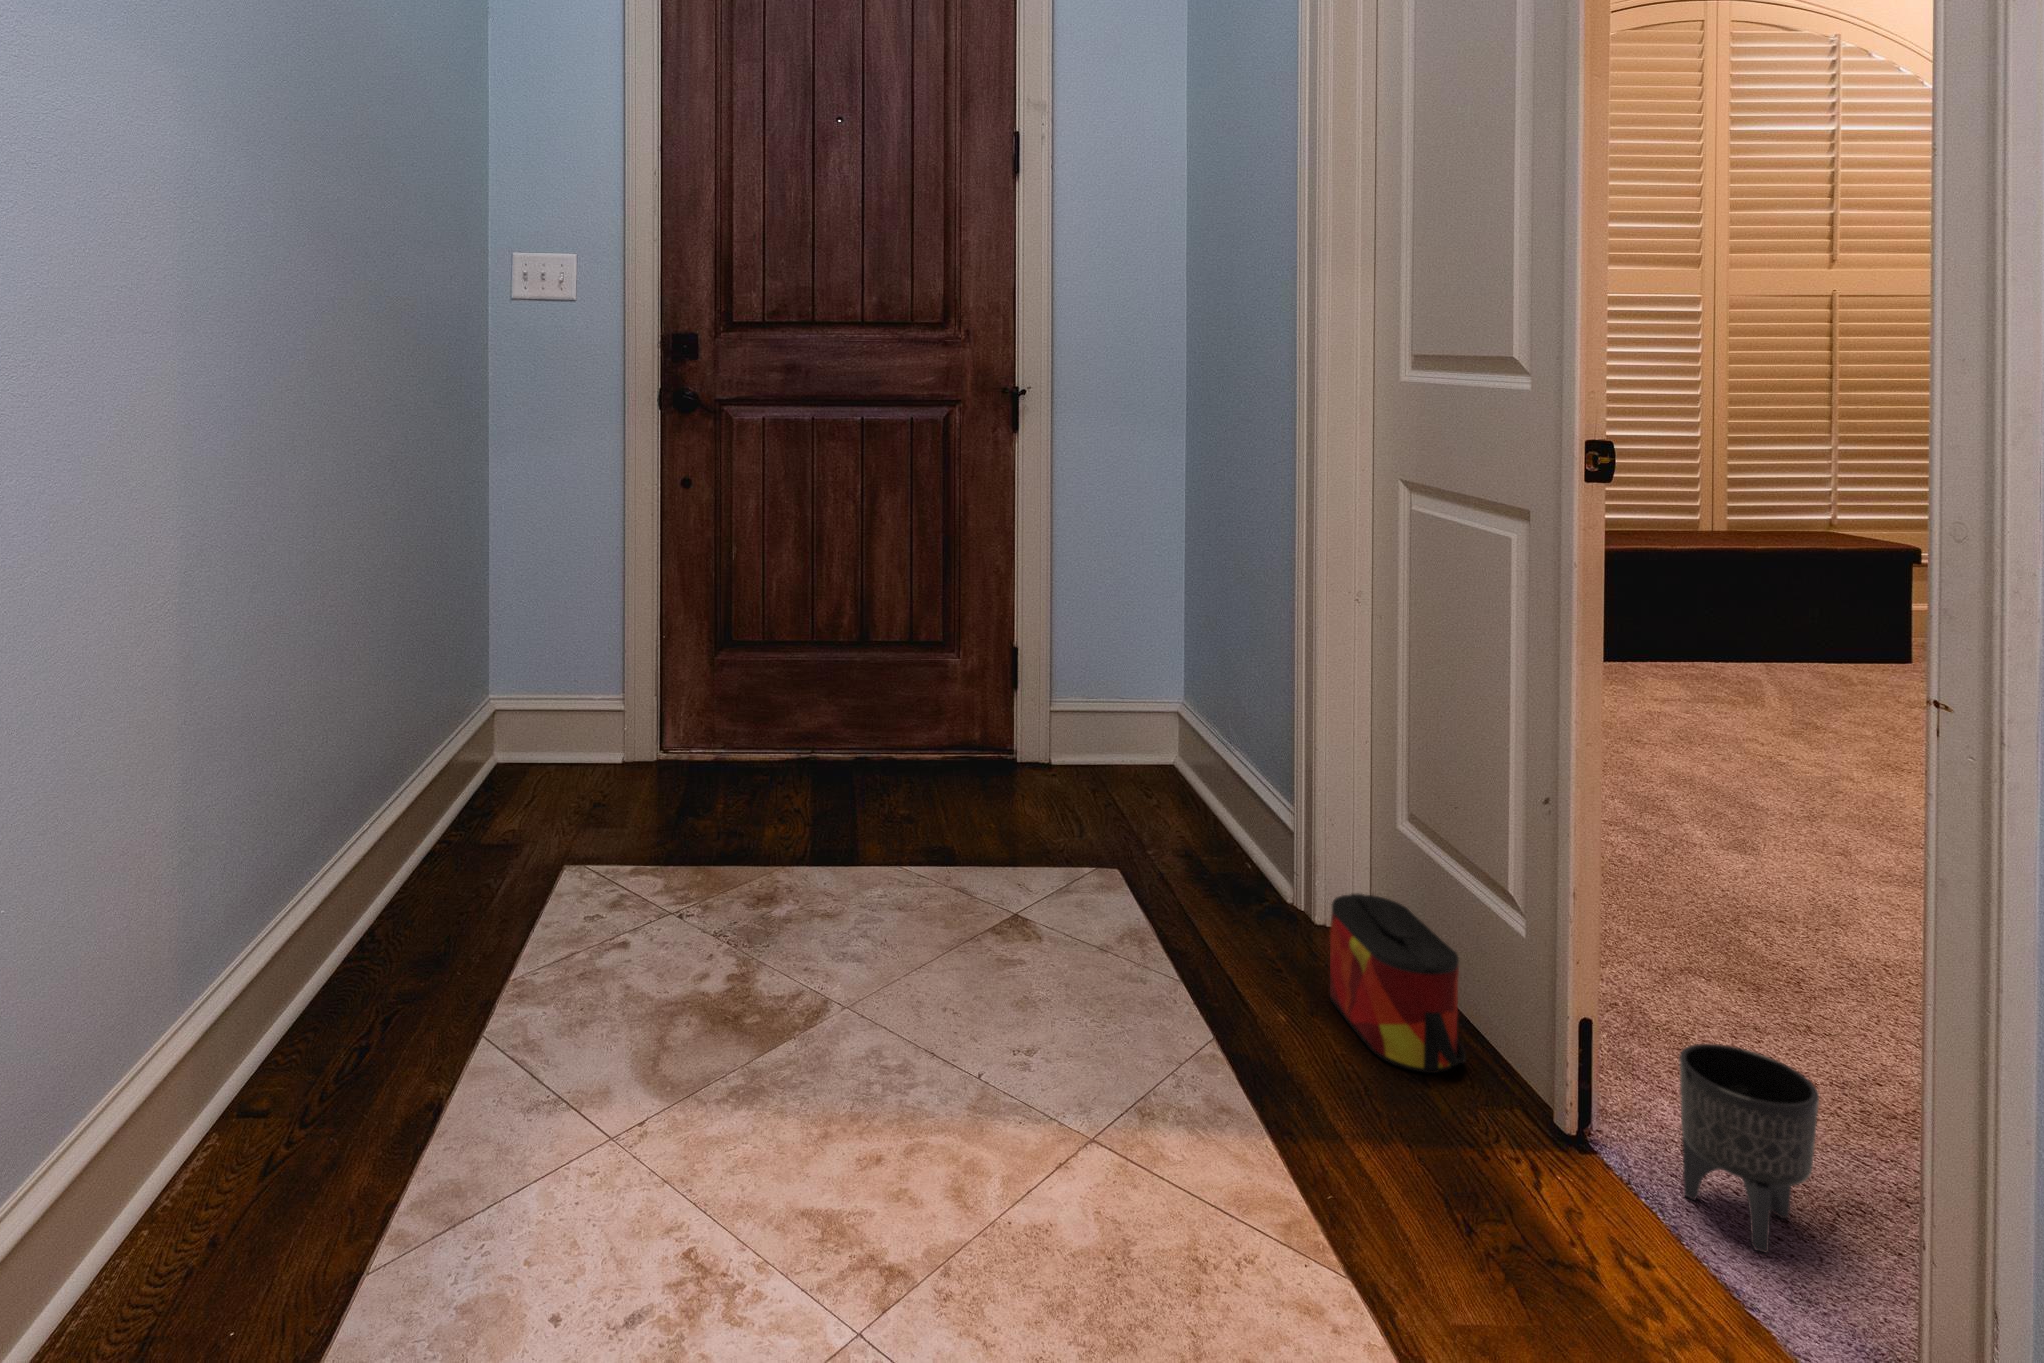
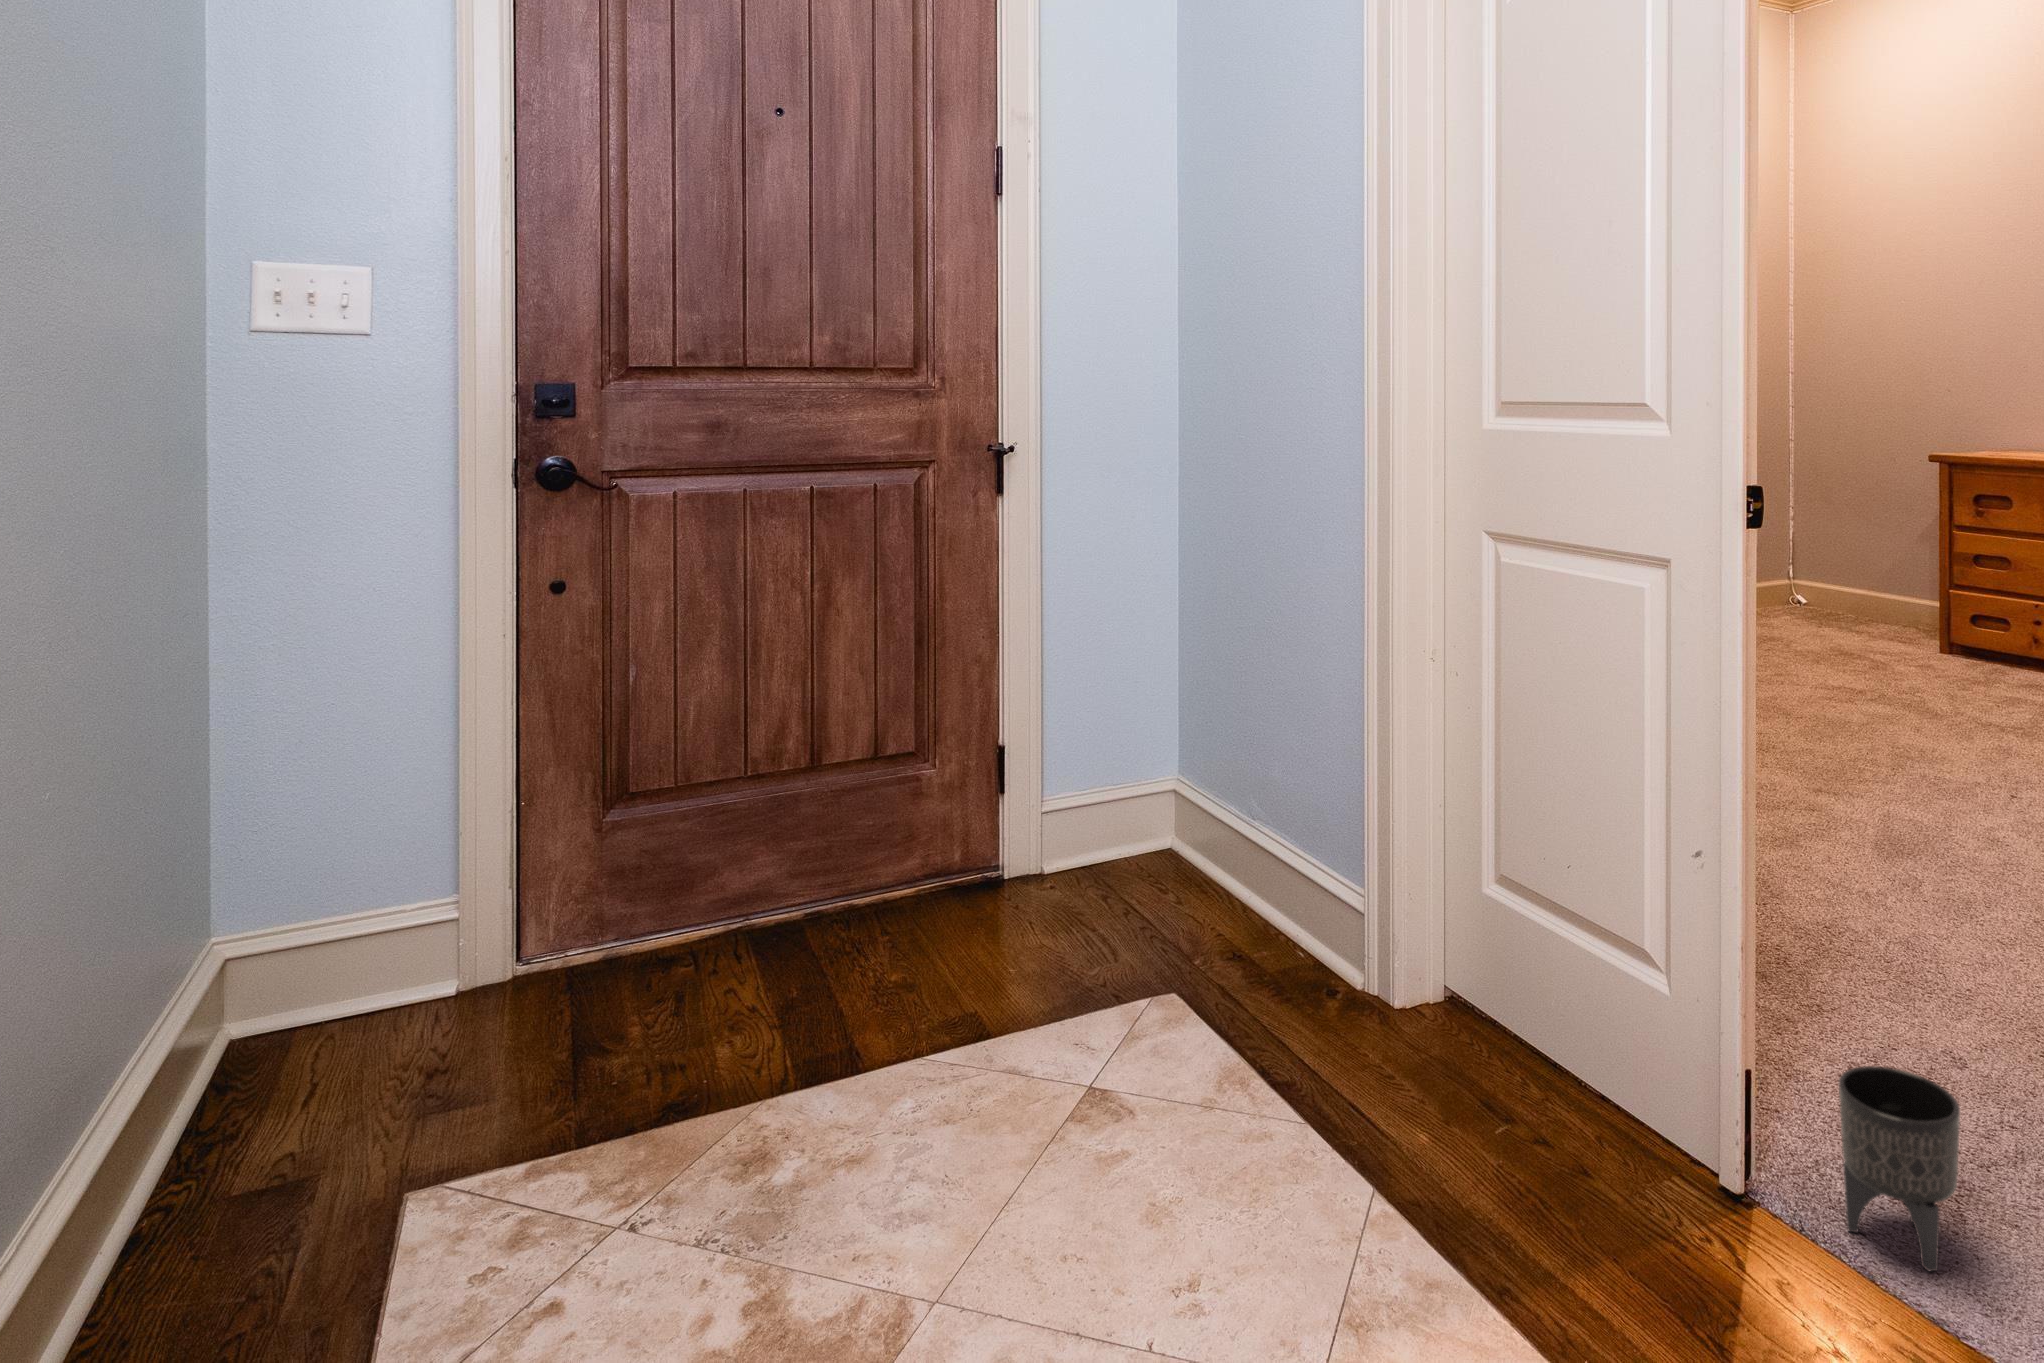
bag: present [1330,893,1466,1073] -> none [1455,974,1618,1167]

